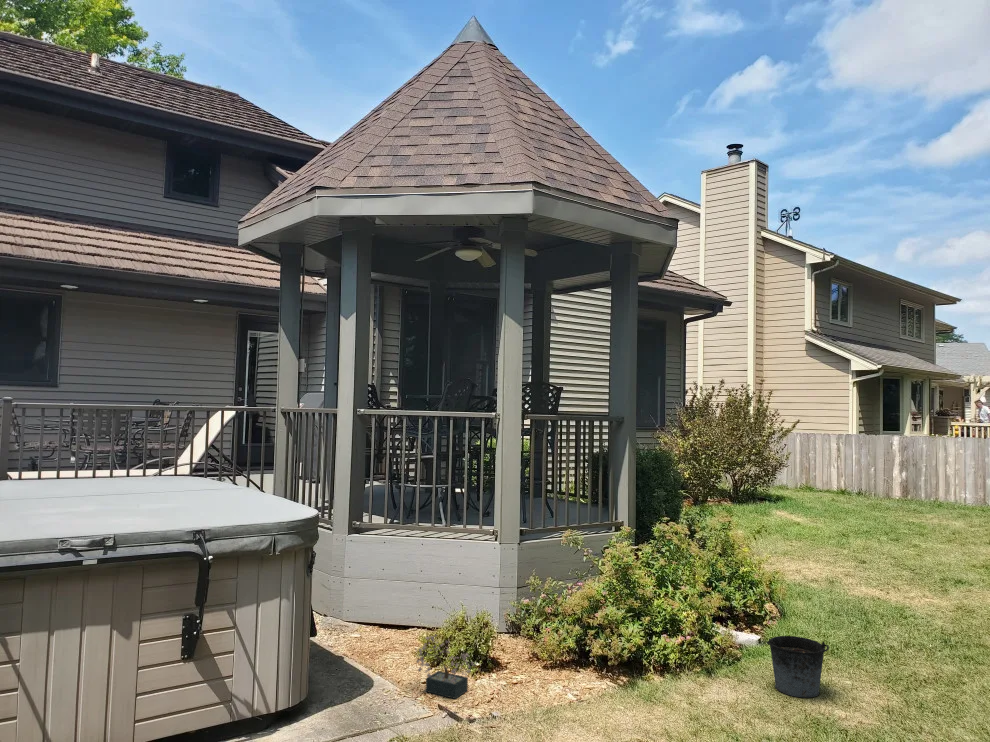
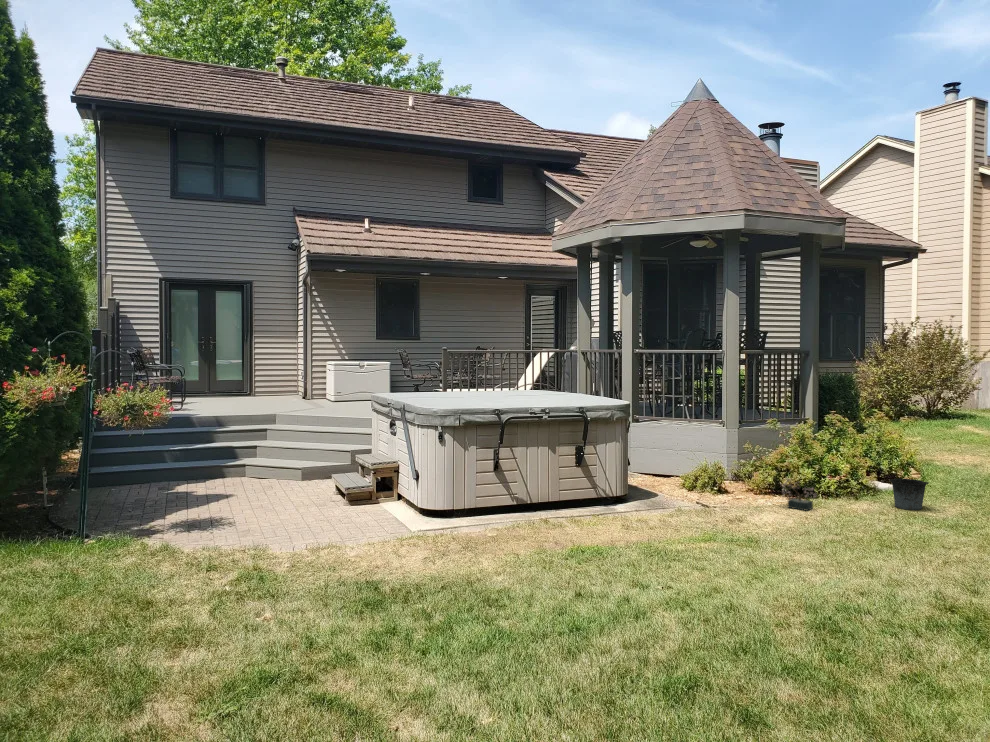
decorative plant: present [417,635,474,699] -> present [782,478,815,511]

